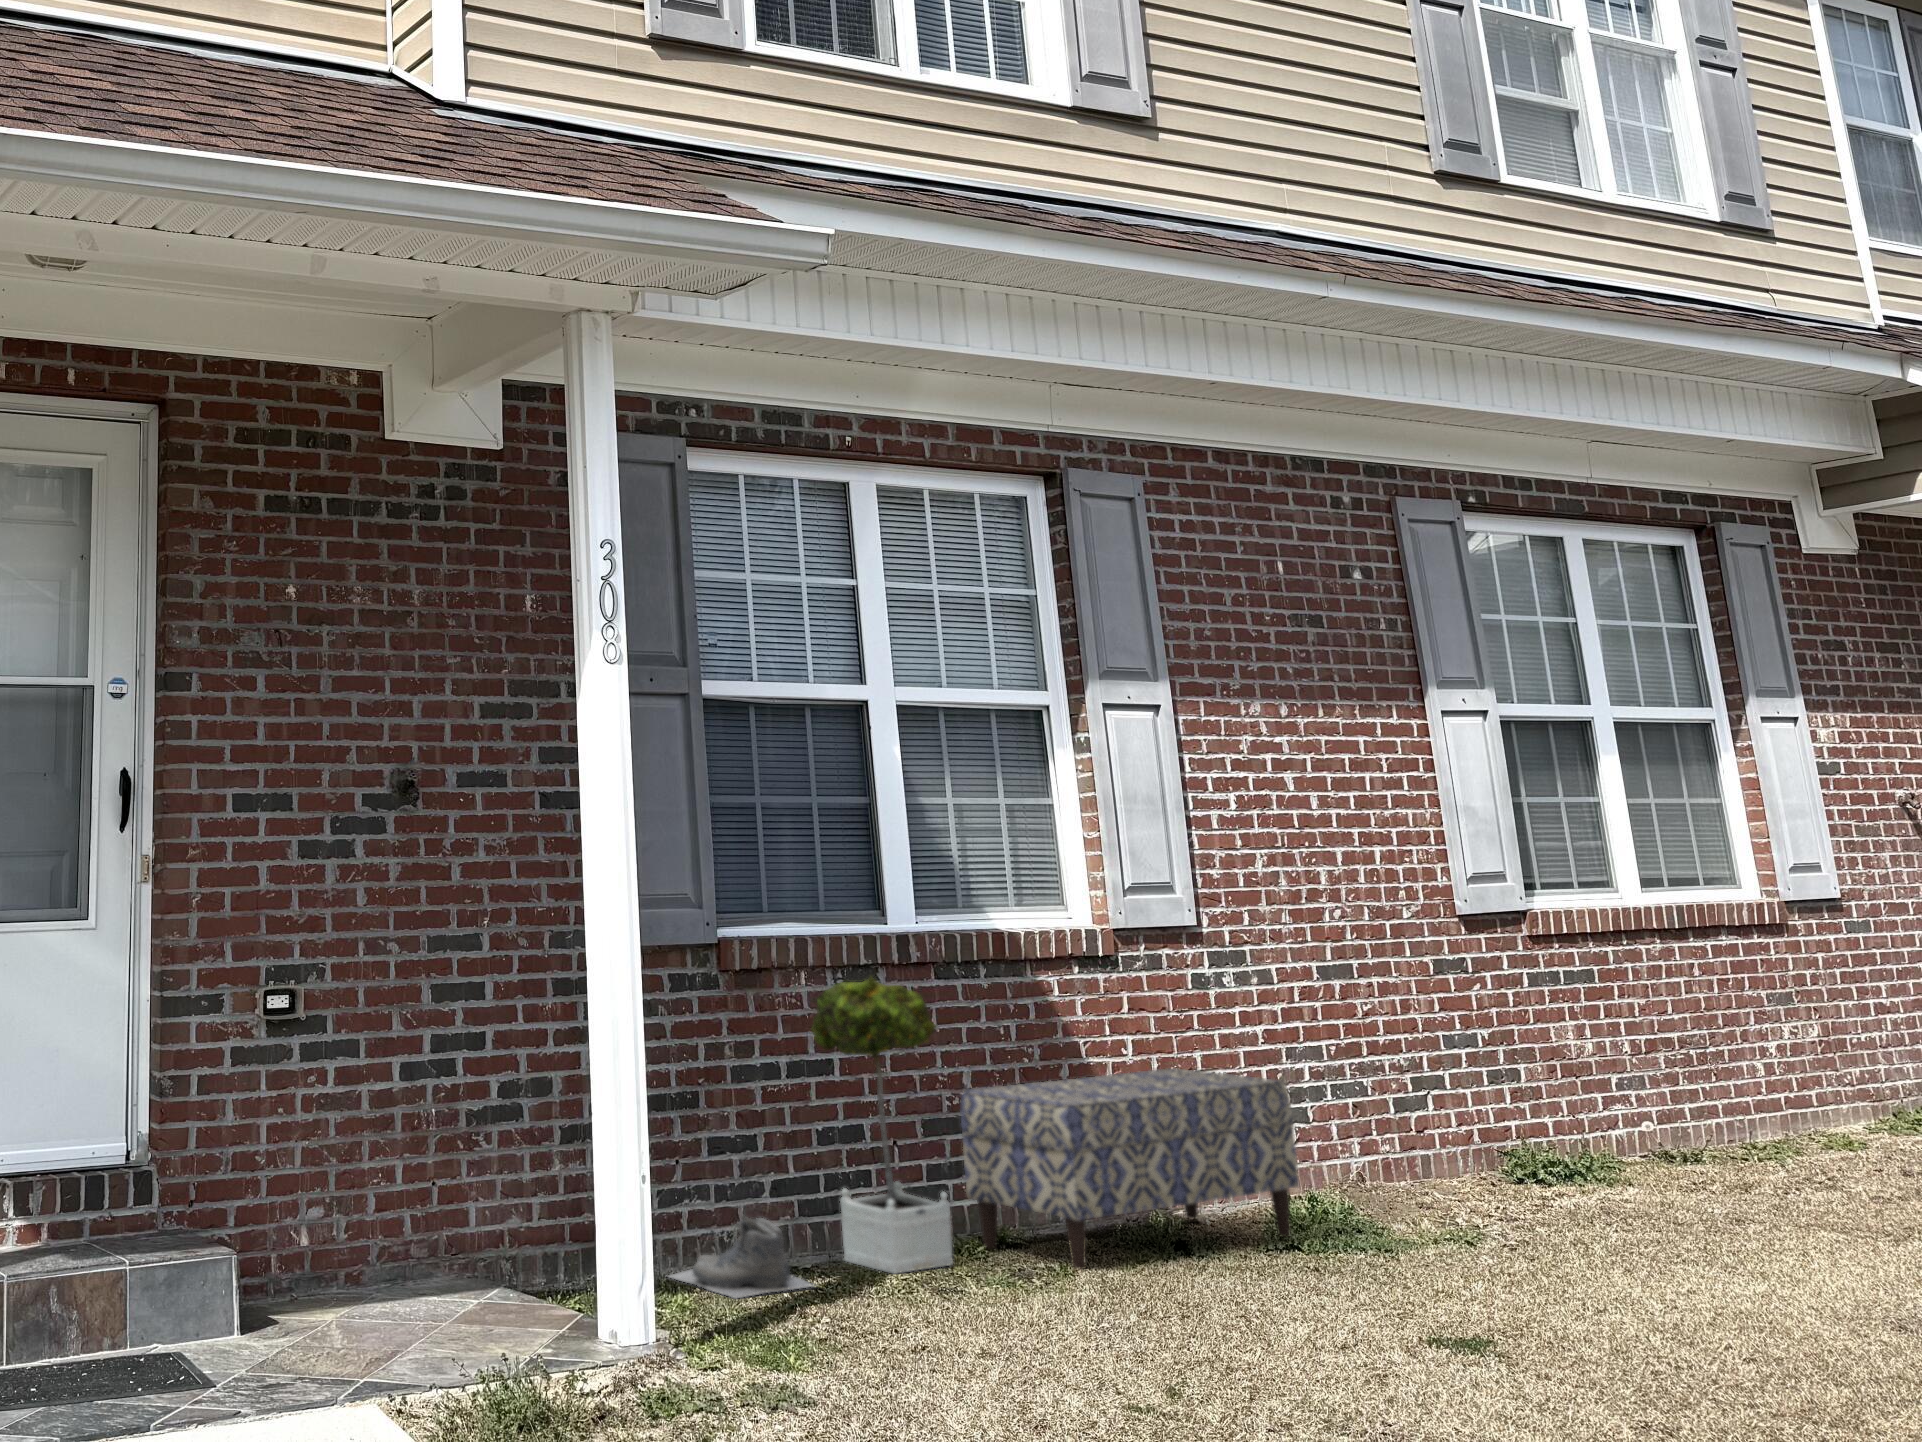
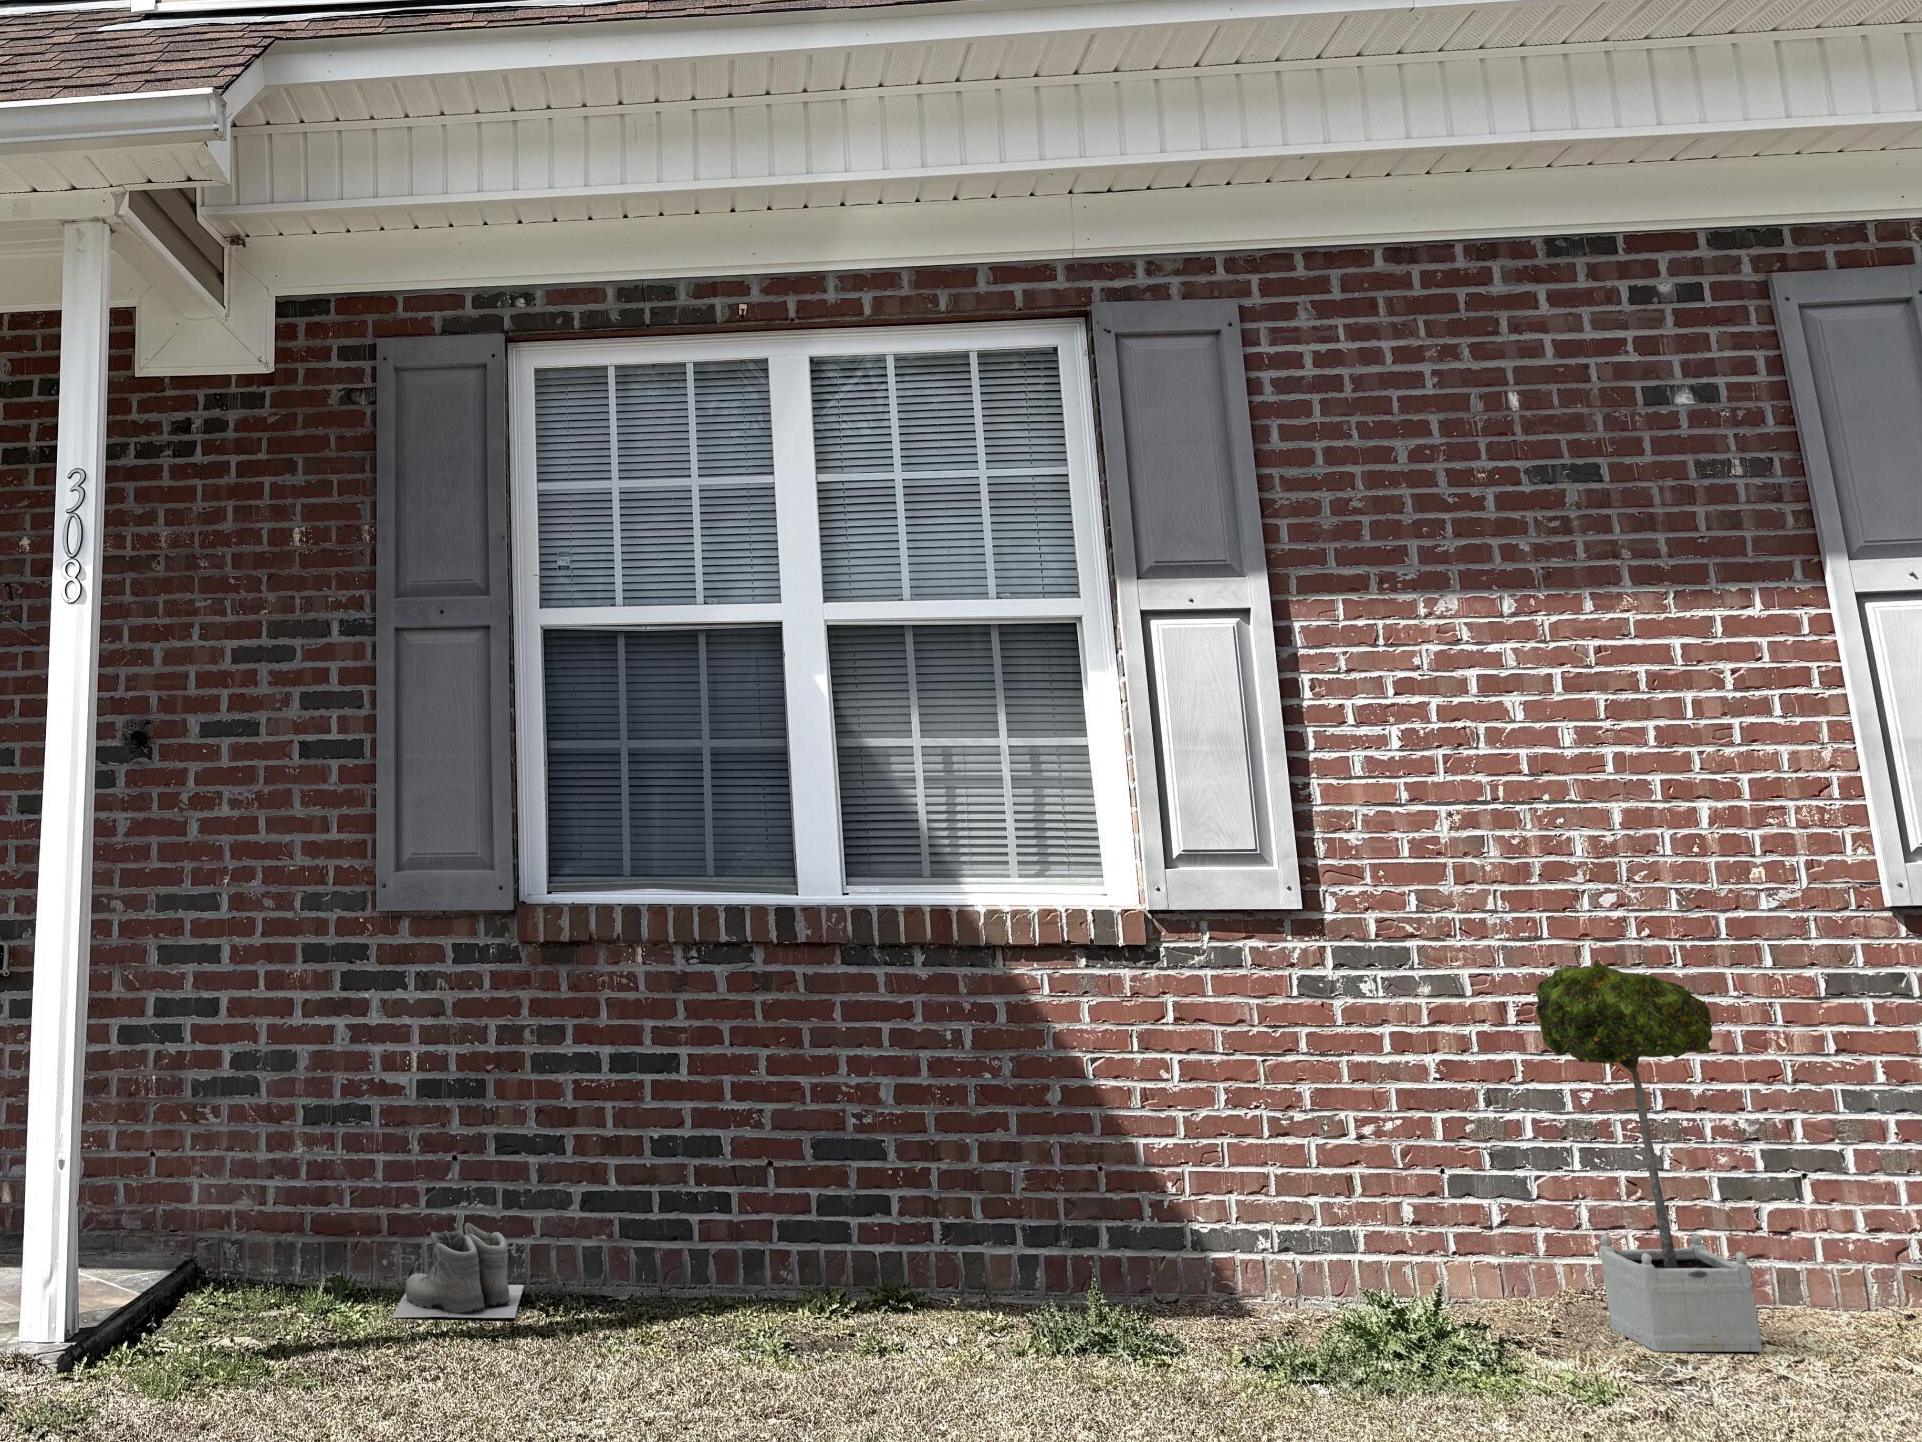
potted tree: present [811,977,953,1274] -> present [1536,960,1762,1352]
bench: present [960,1068,1299,1269] -> none [845,1103,1318,1351]

